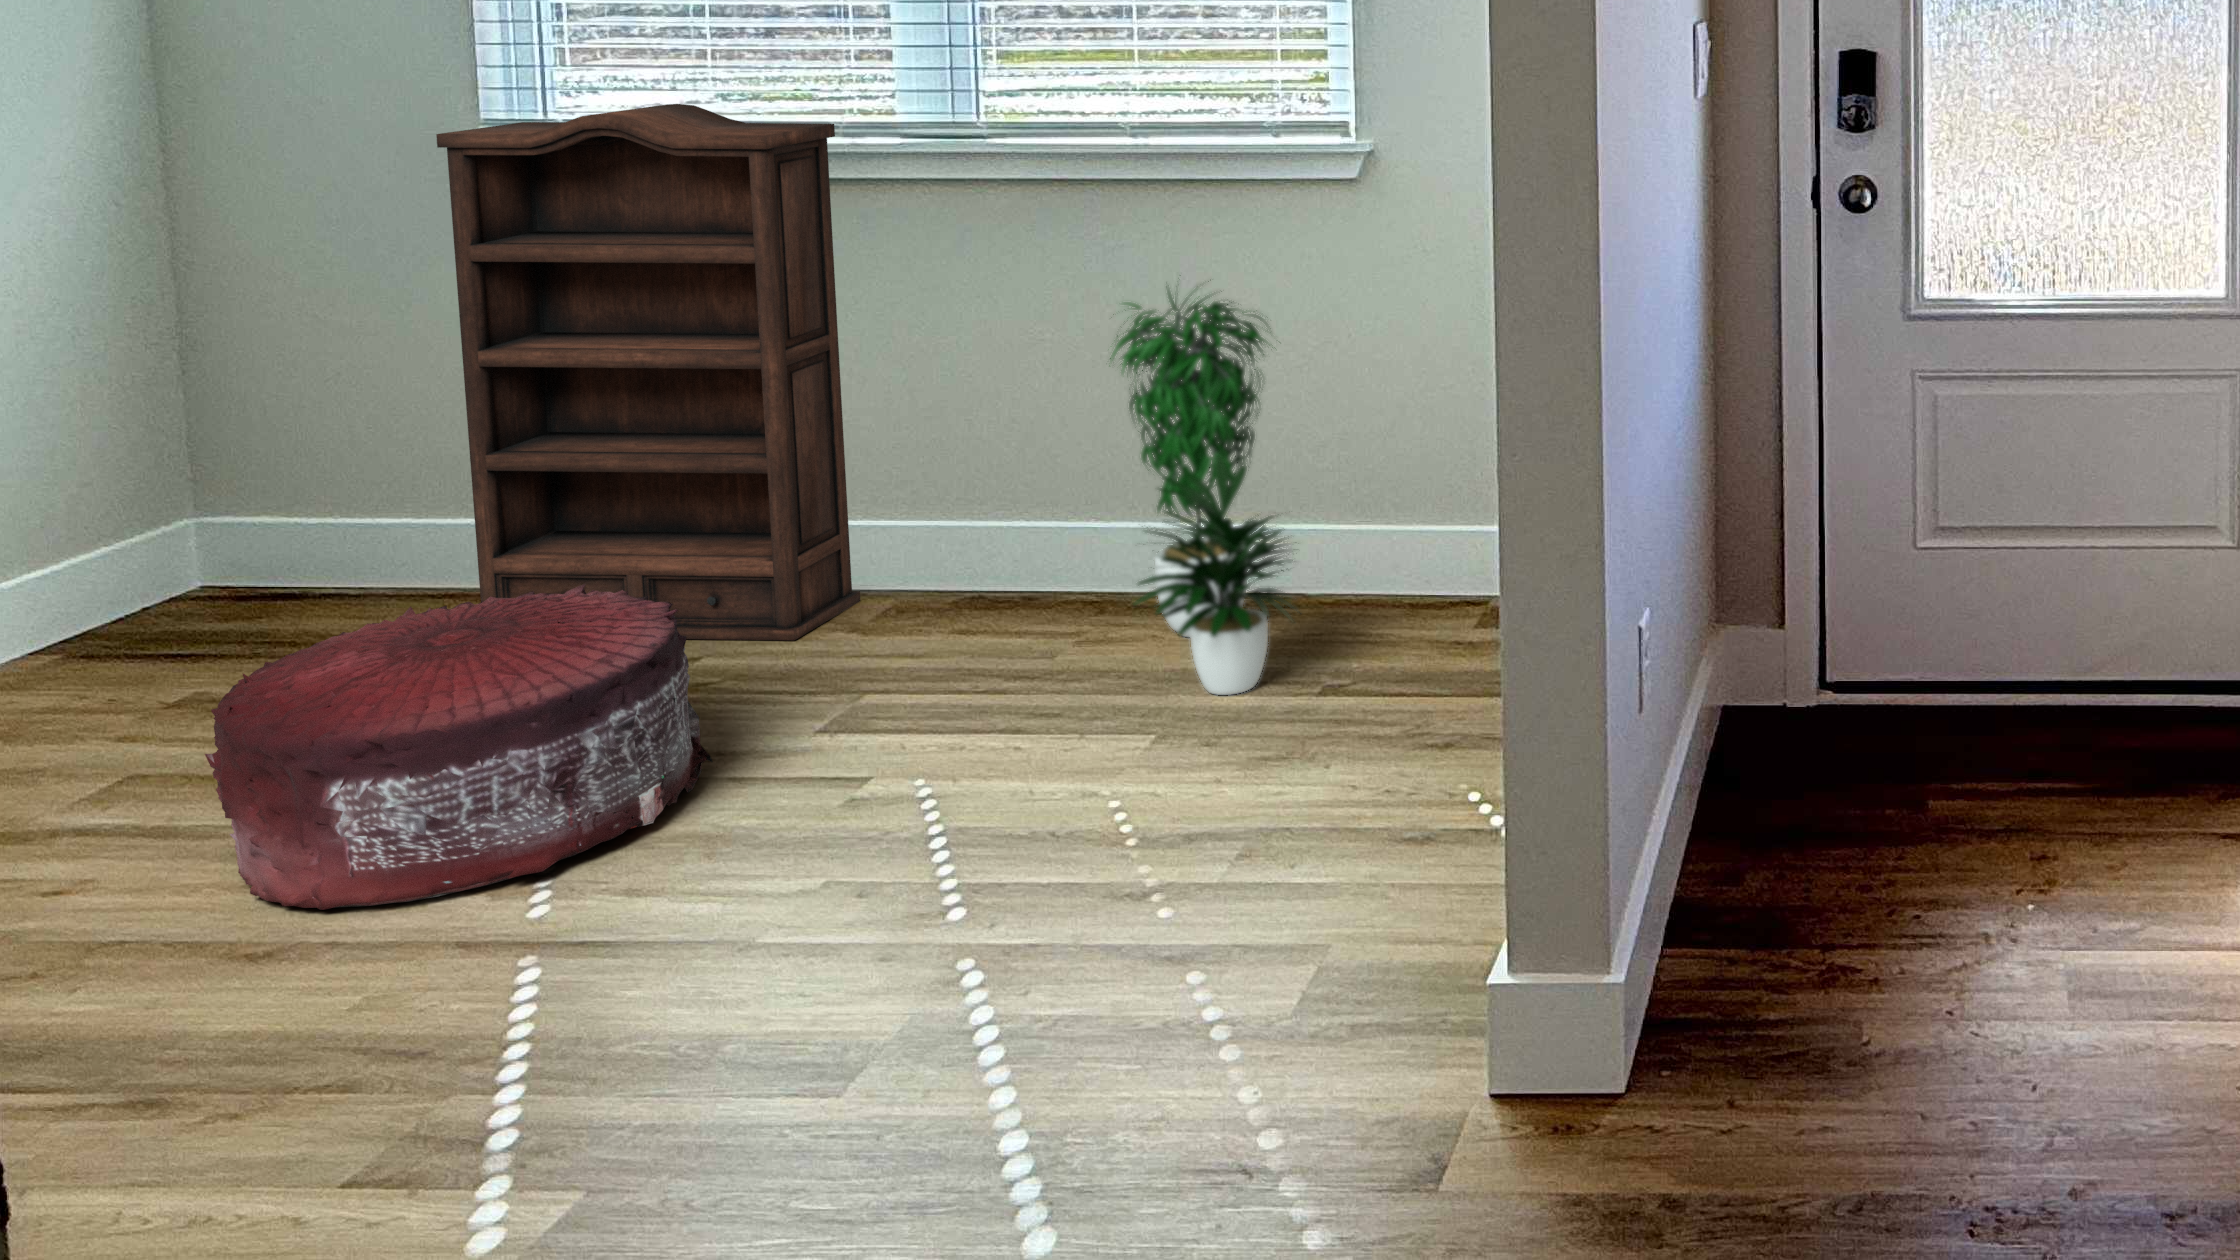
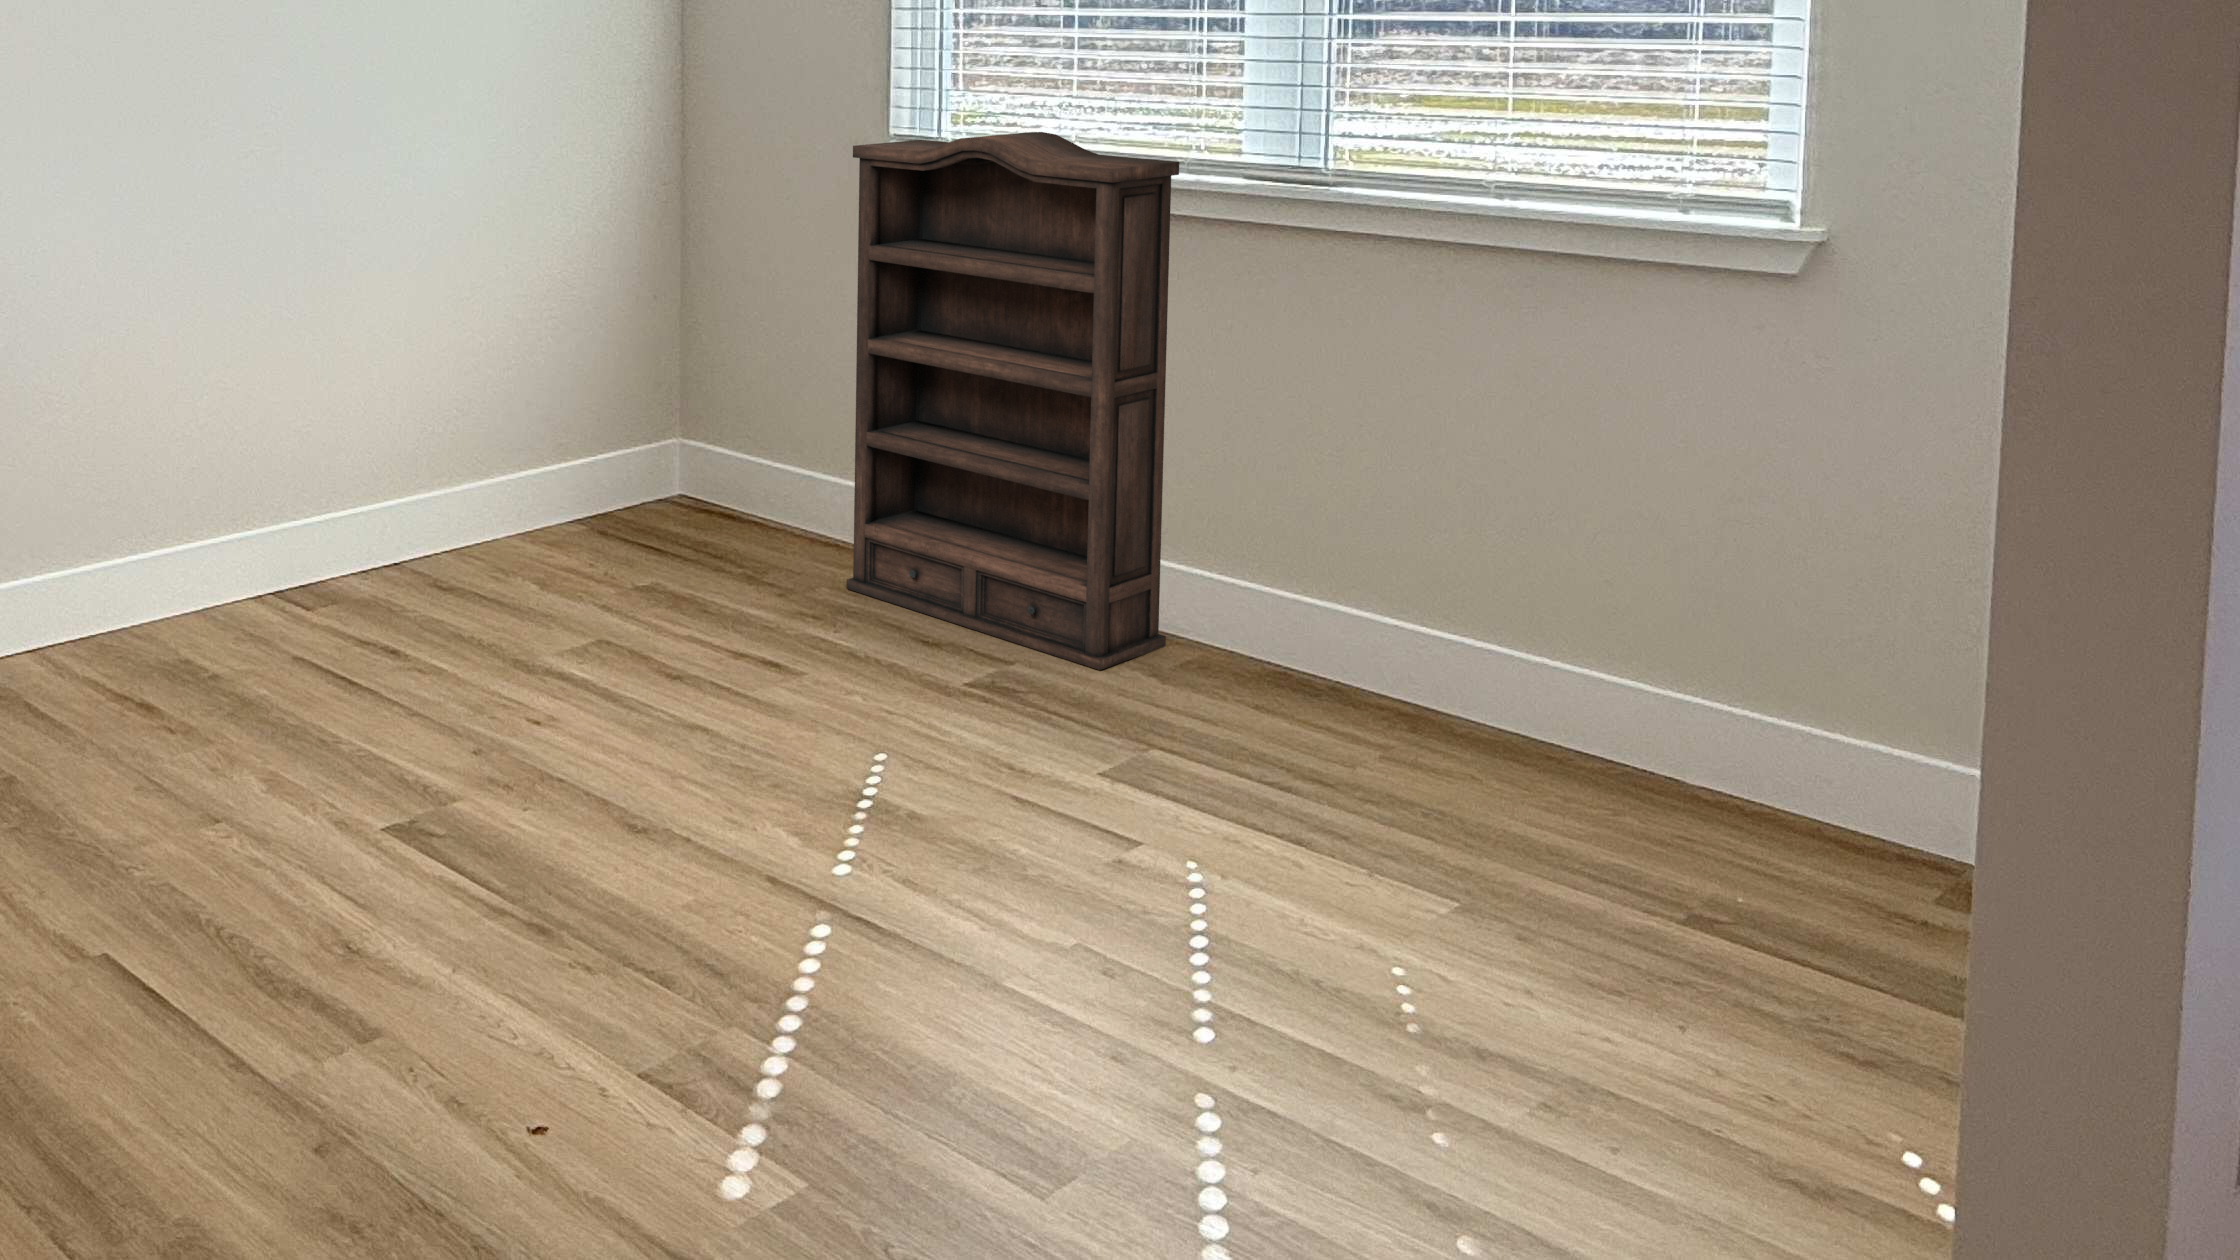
potted plant: present [1110,281,1293,695] -> none [1443,365,1680,887]
pouf: present [205,584,713,910] -> none [642,557,1010,834]

